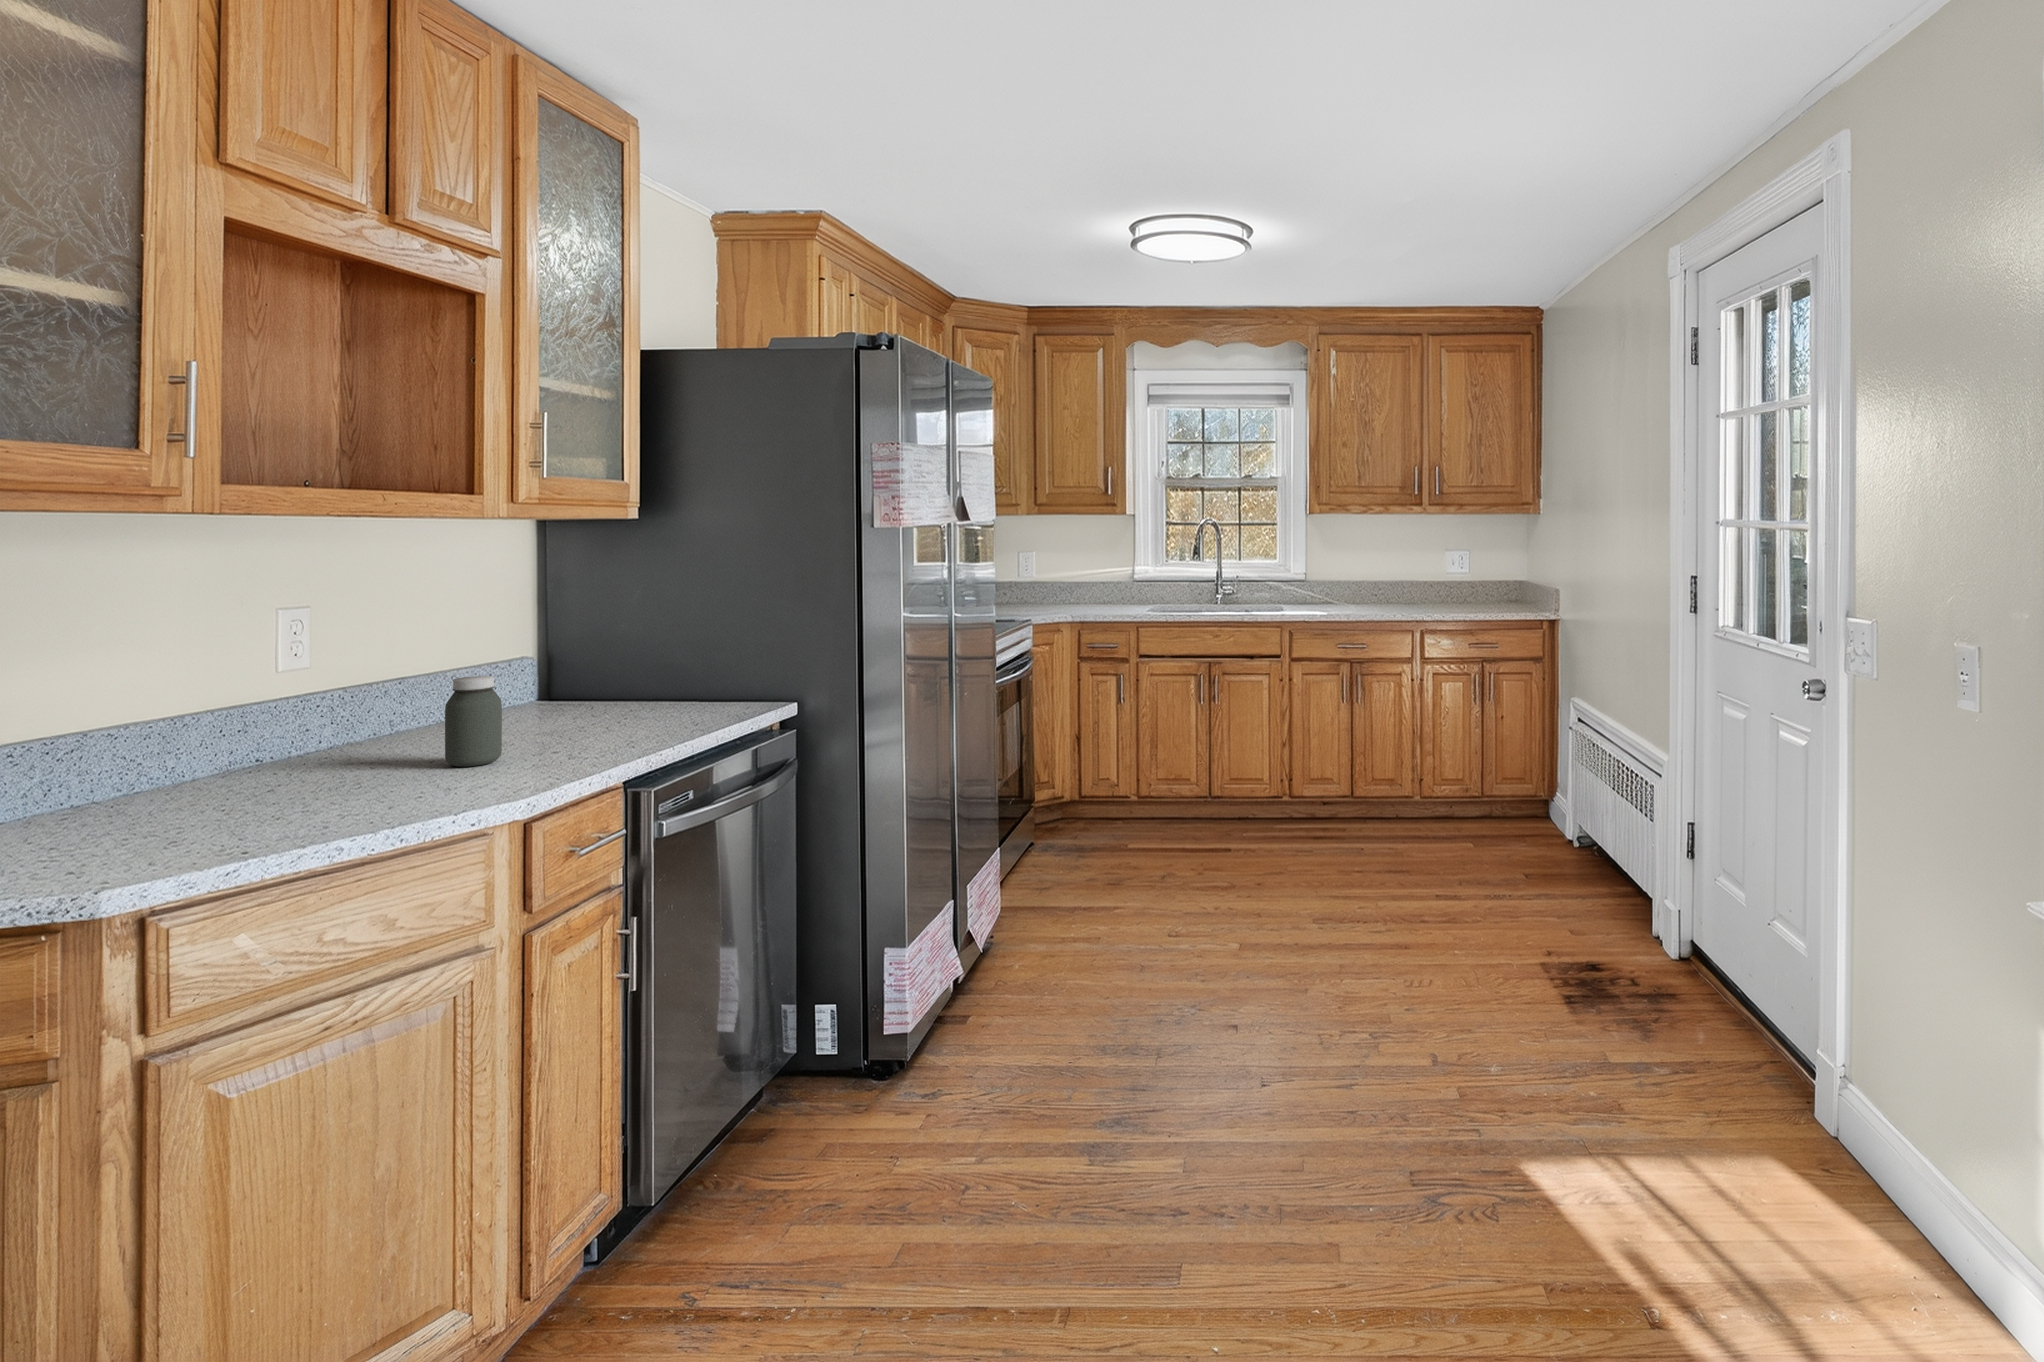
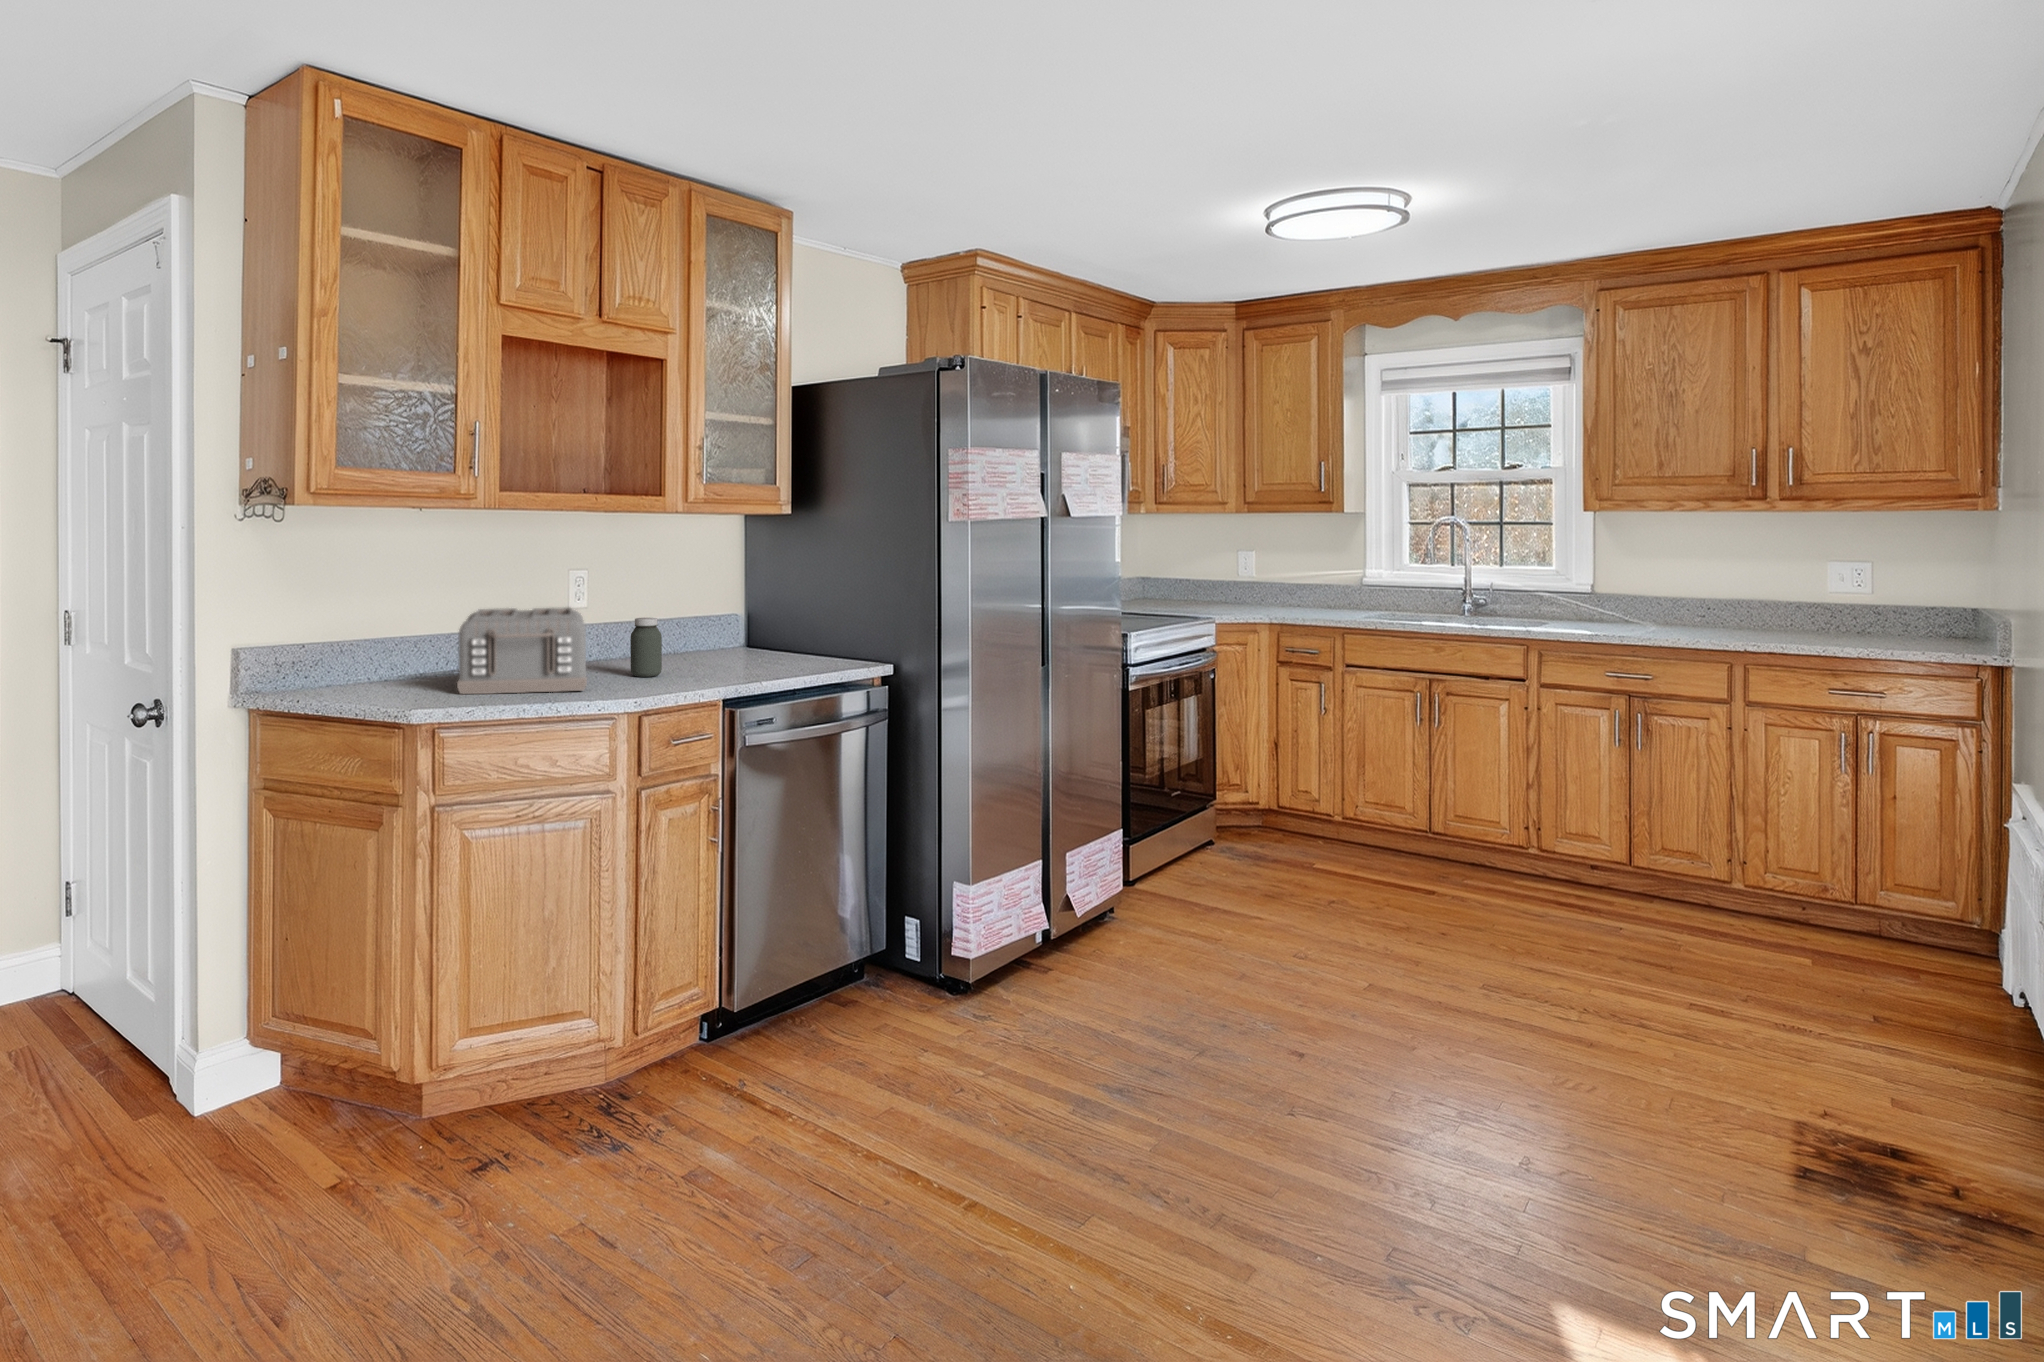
toaster: none [94,673,418,848] -> present [457,607,587,694]

